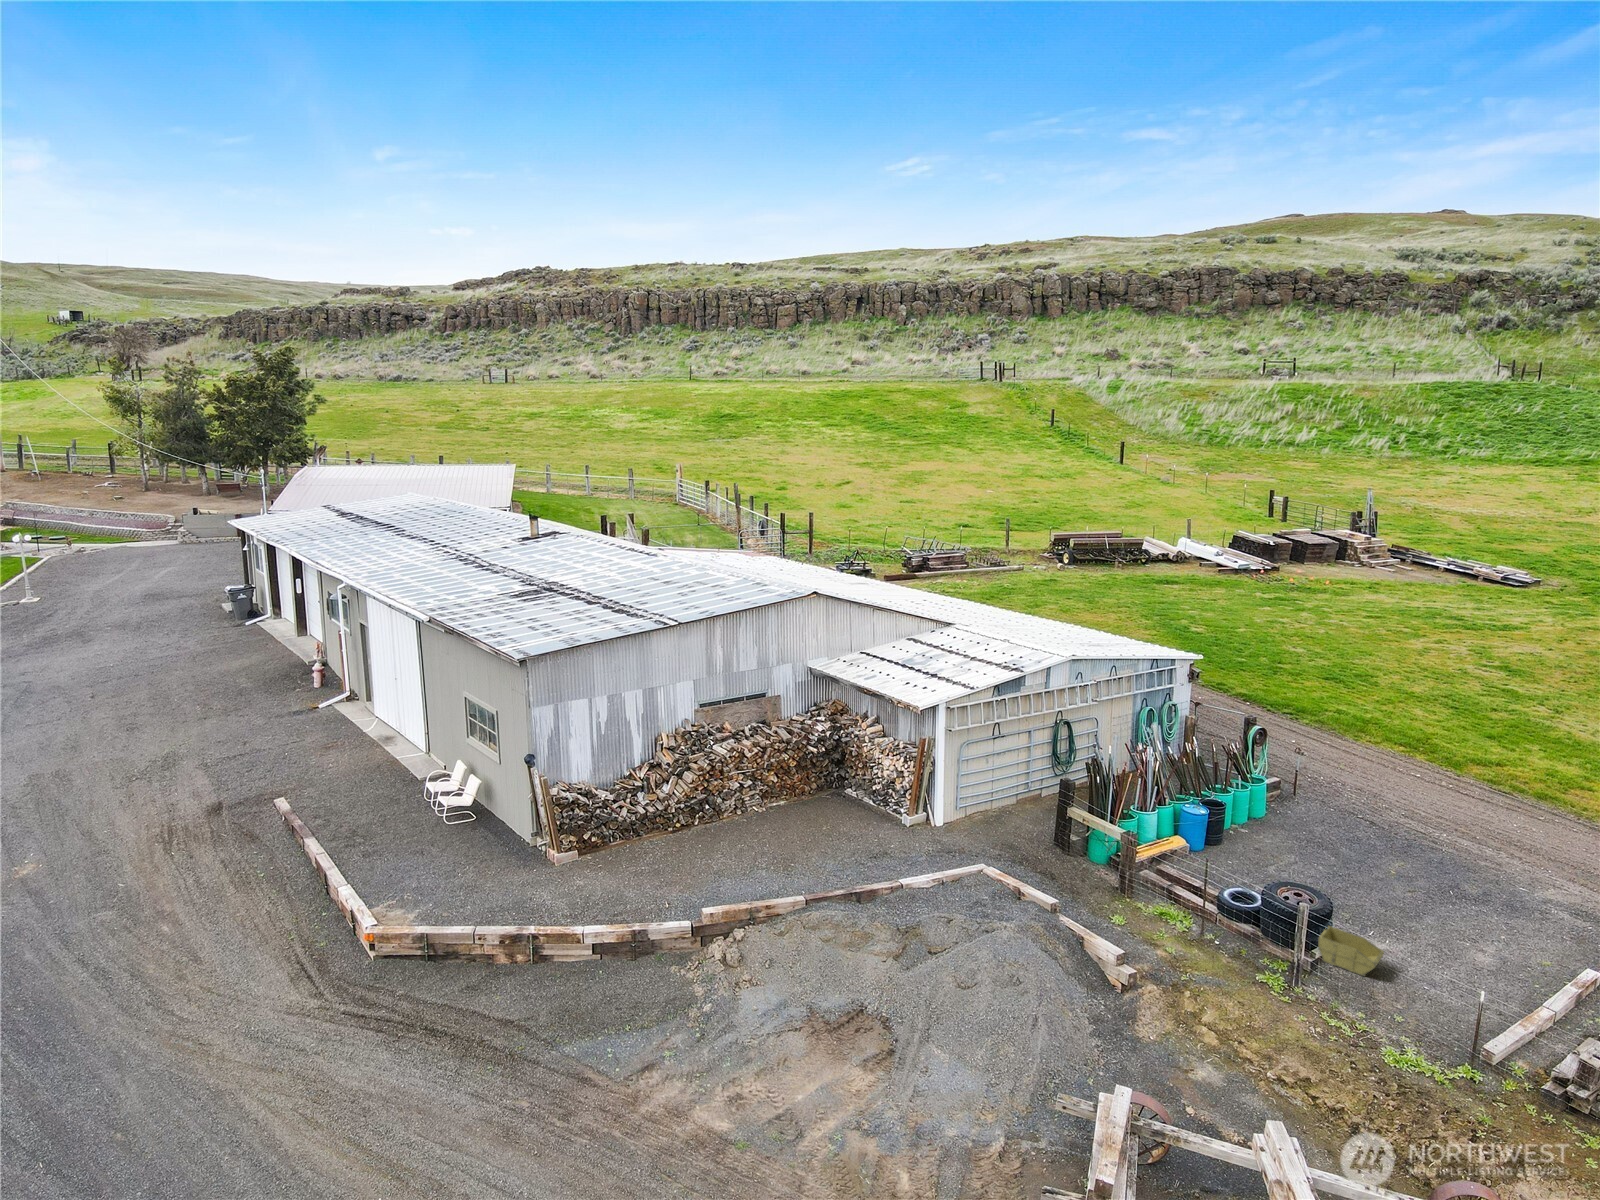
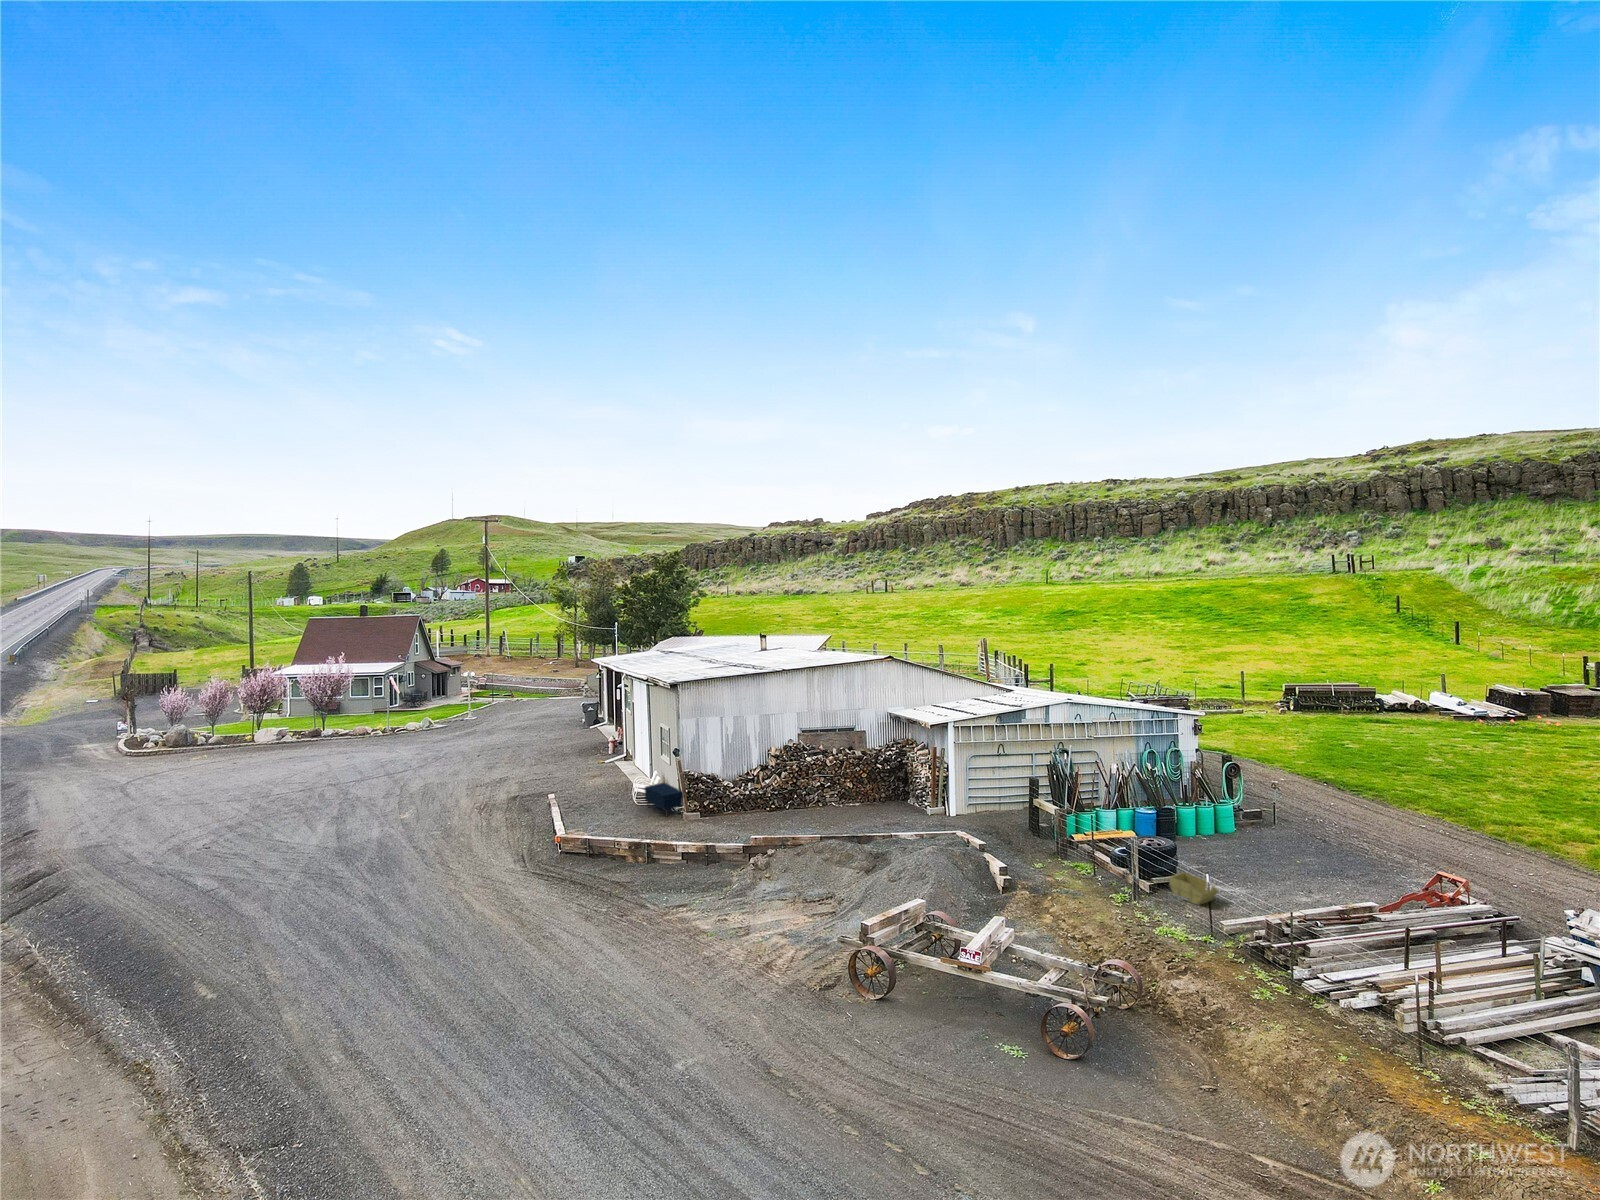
bench: none [473,800,547,860] -> present [645,783,684,816]

